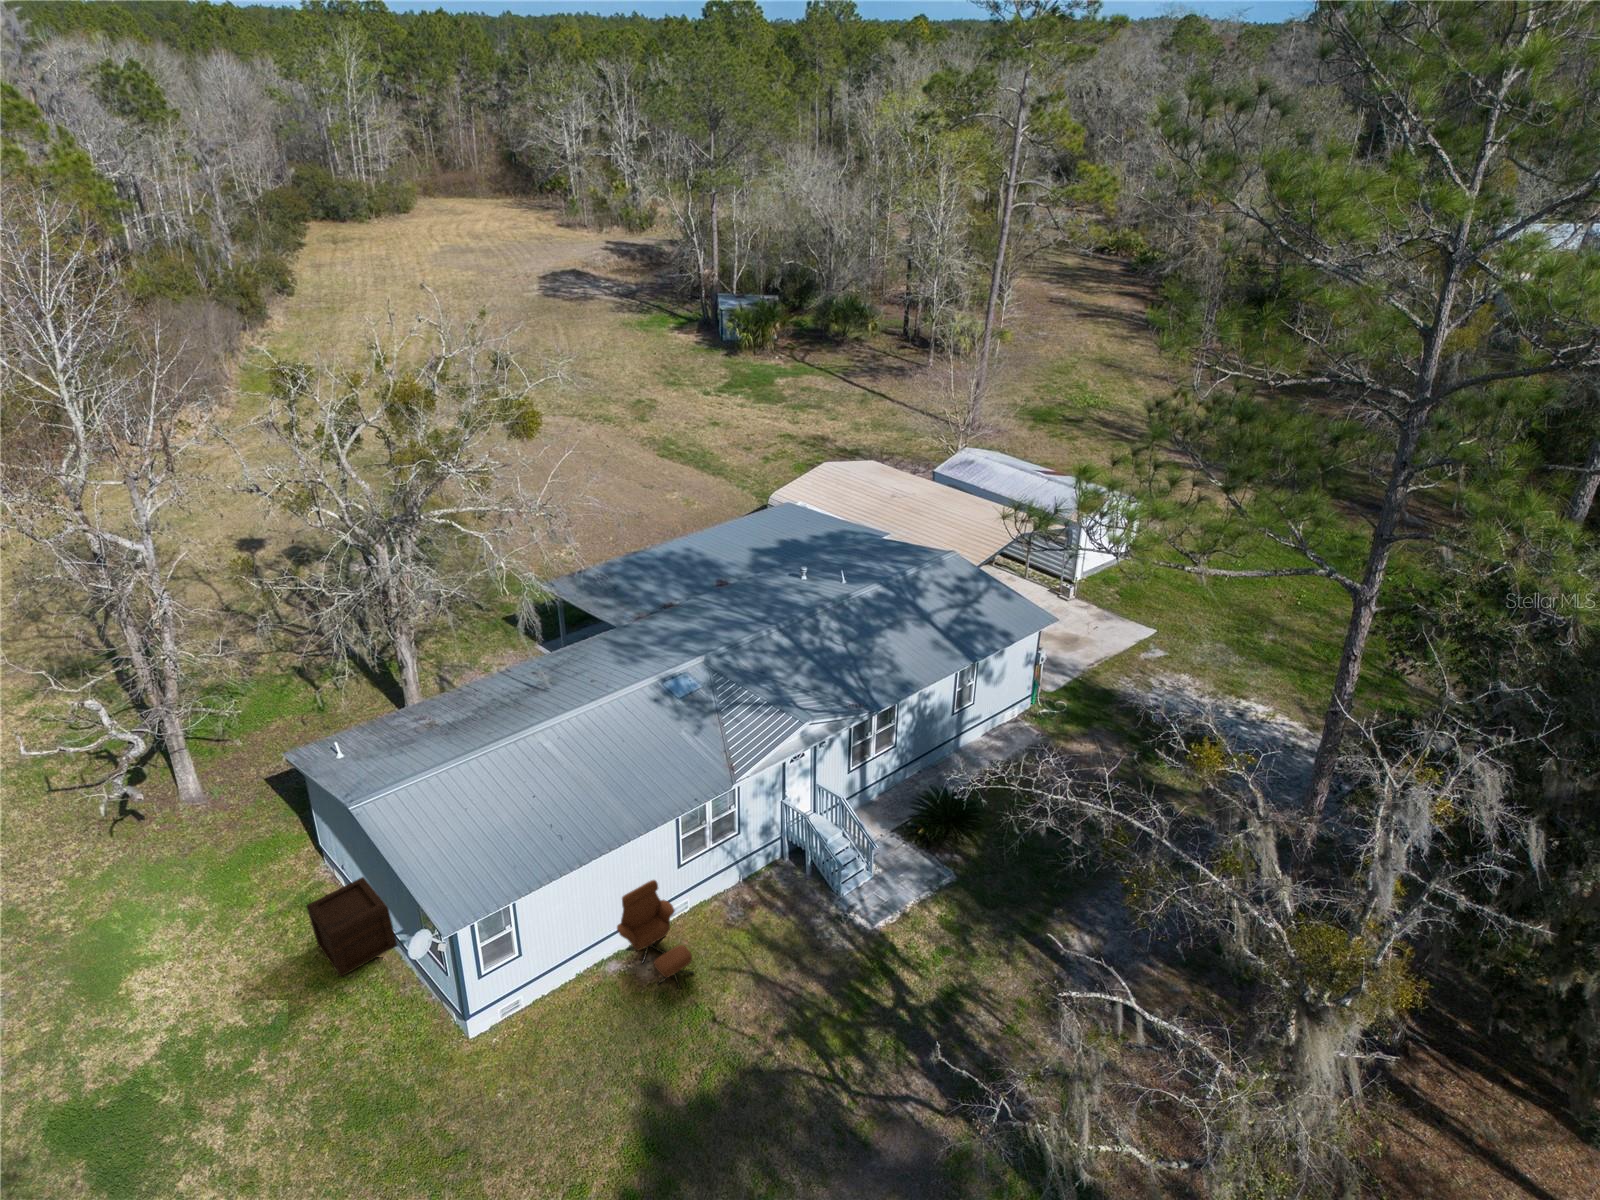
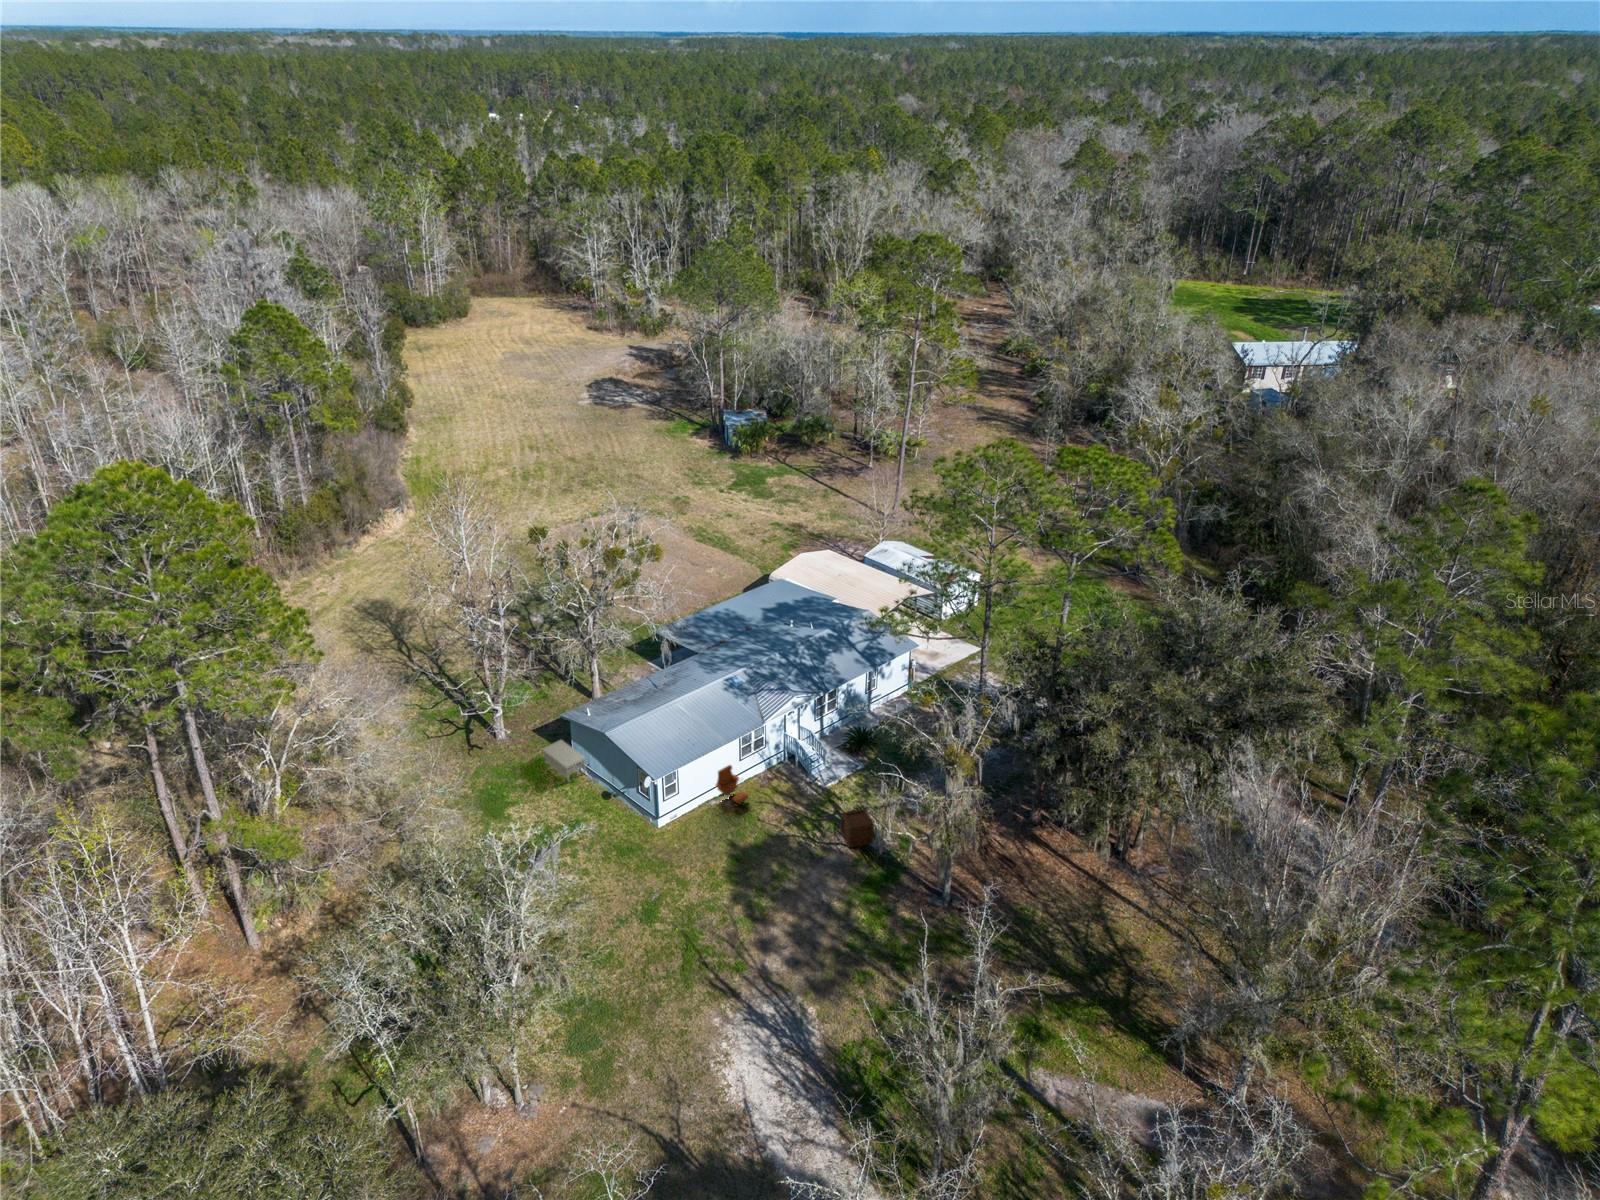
storage bench: none [247,803,341,906] -> present [542,740,586,781]
wooden crate: present [306,877,397,977] -> present [840,809,874,848]

